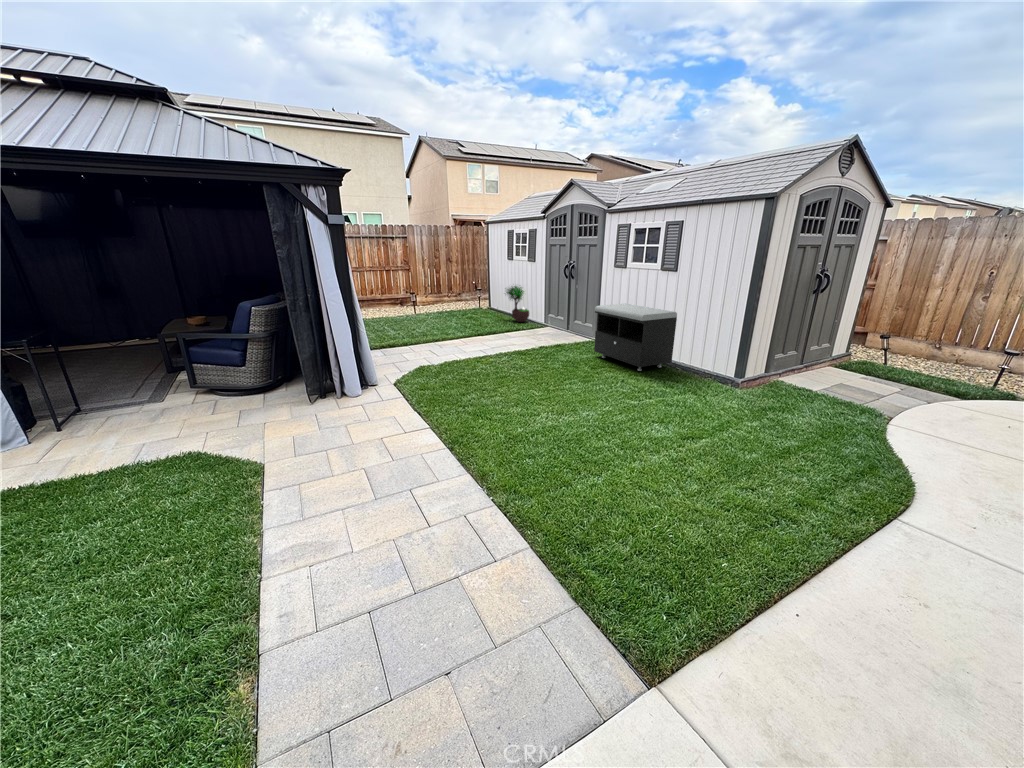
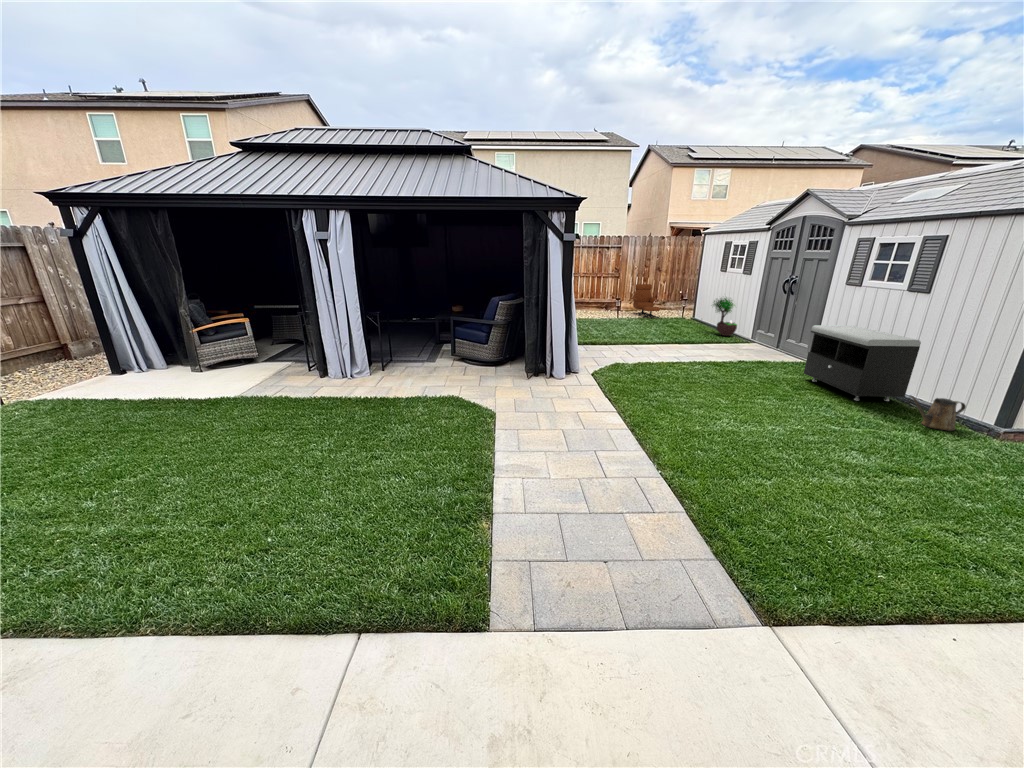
lounge chair: none [426,276,457,311] -> present [631,284,660,318]
watering can: none [680,360,716,387] -> present [910,395,966,431]

